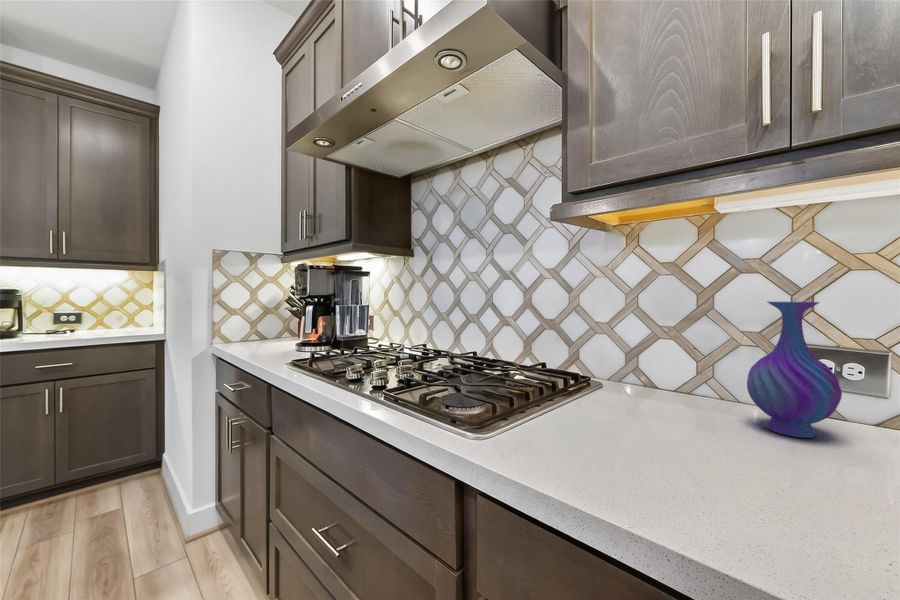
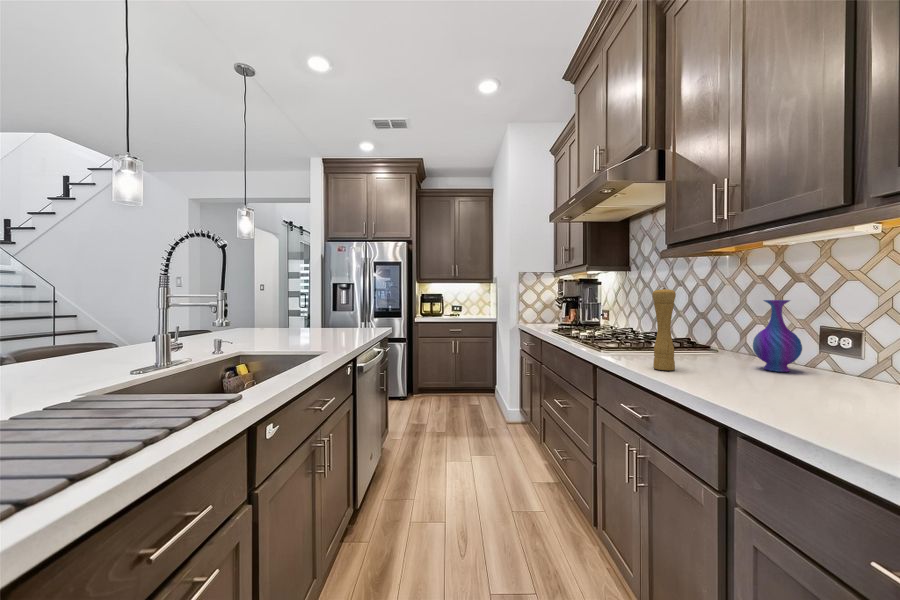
pepper mill: none [680,269,750,504] -> present [652,288,676,370]

